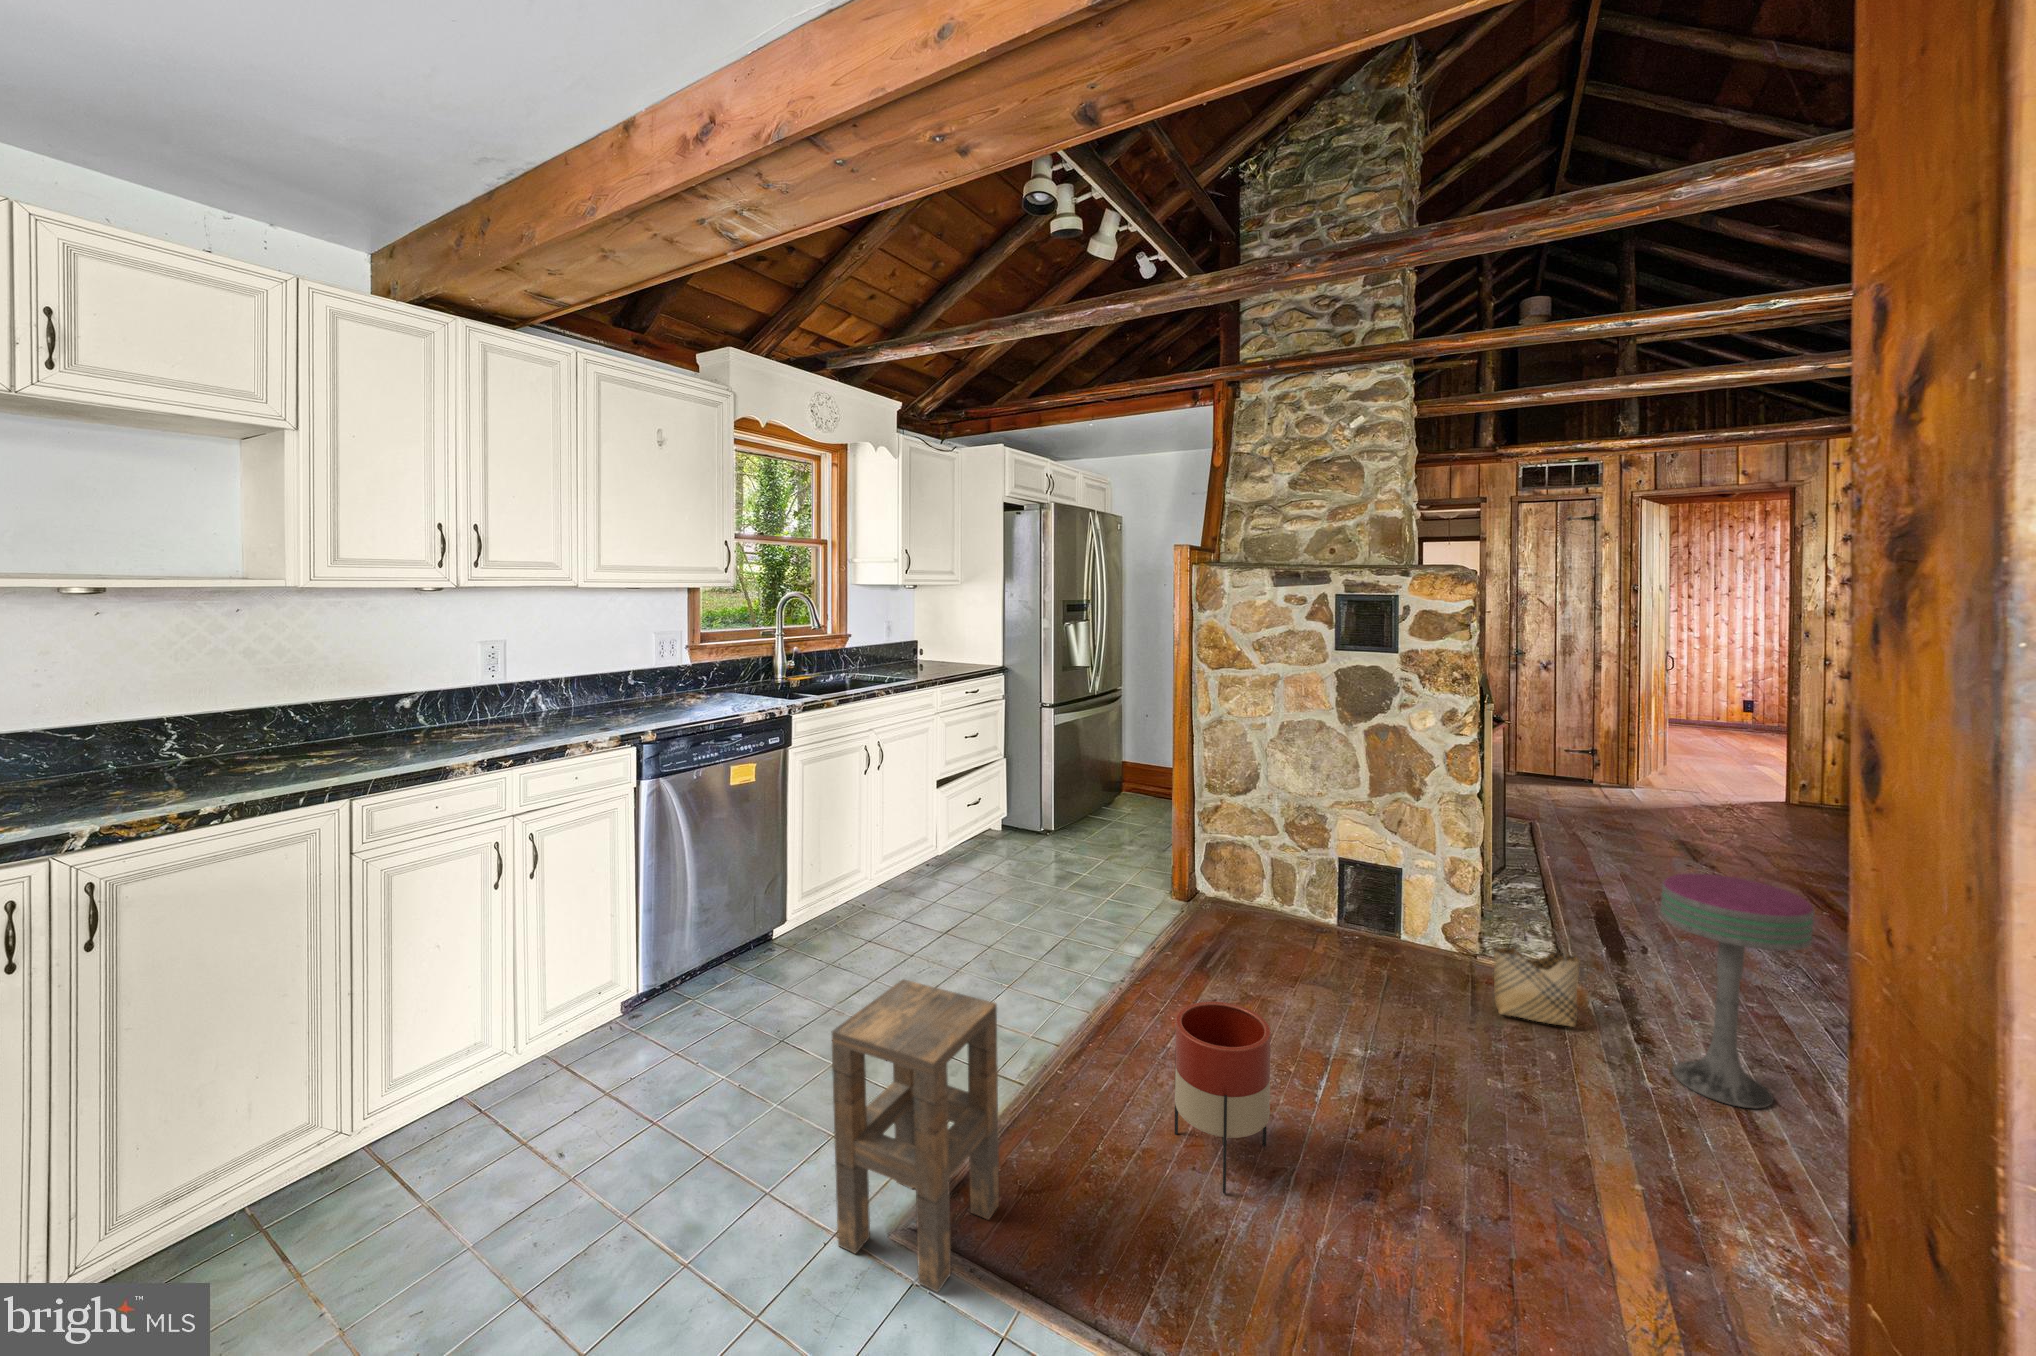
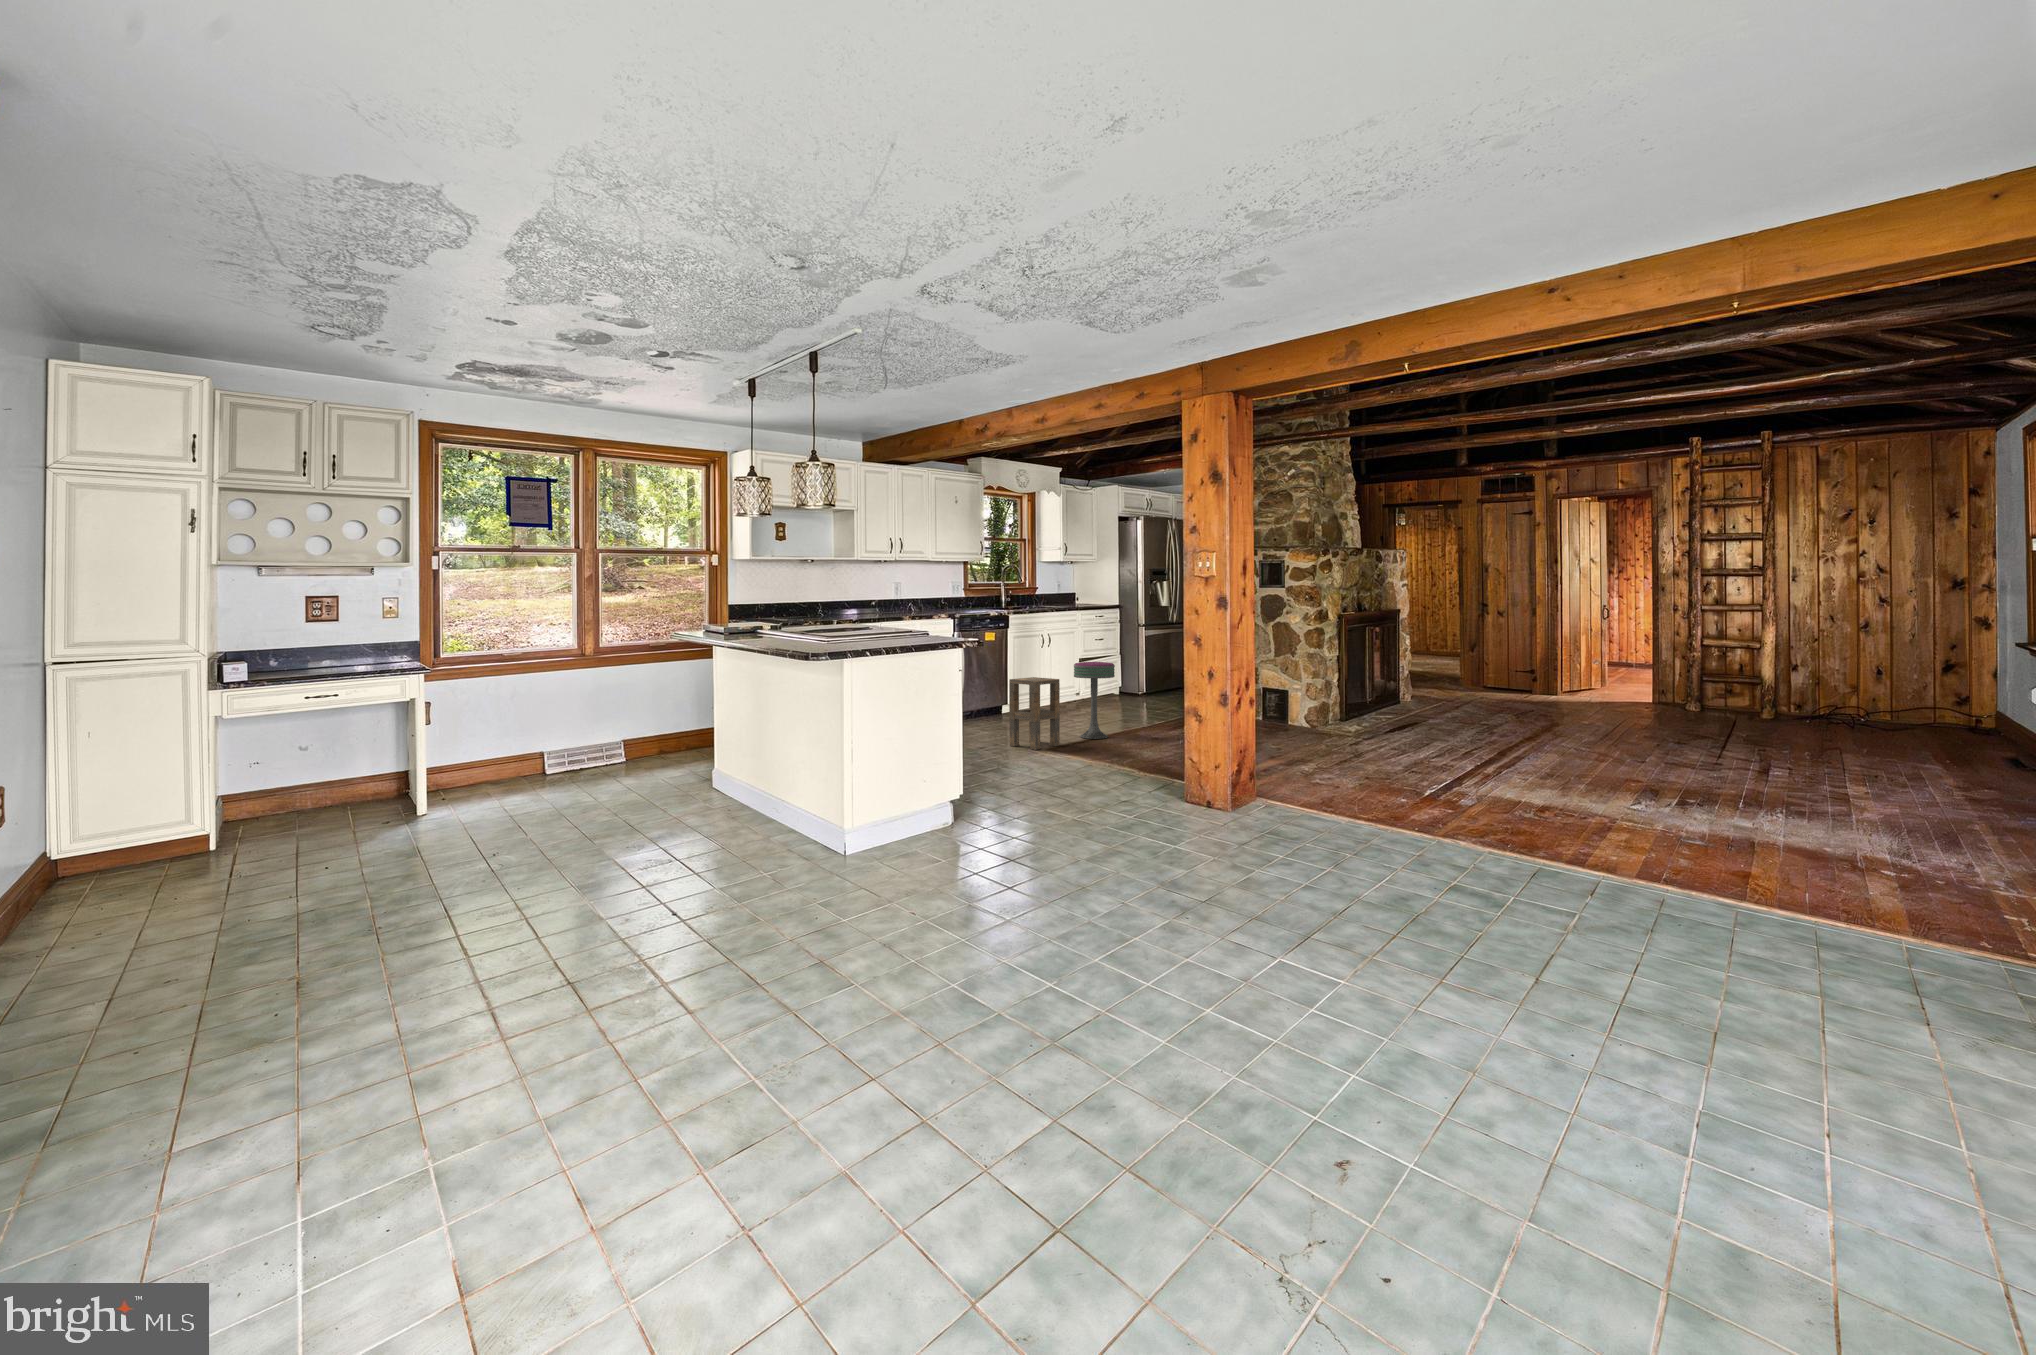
bar stool: present [1660,873,1815,1108] -> present [1074,662,1115,739]
woven basket: present [1493,912,1580,1027] -> none [1293,695,1327,740]
planter: present [1175,1002,1271,1194] -> none [1123,697,1156,748]

